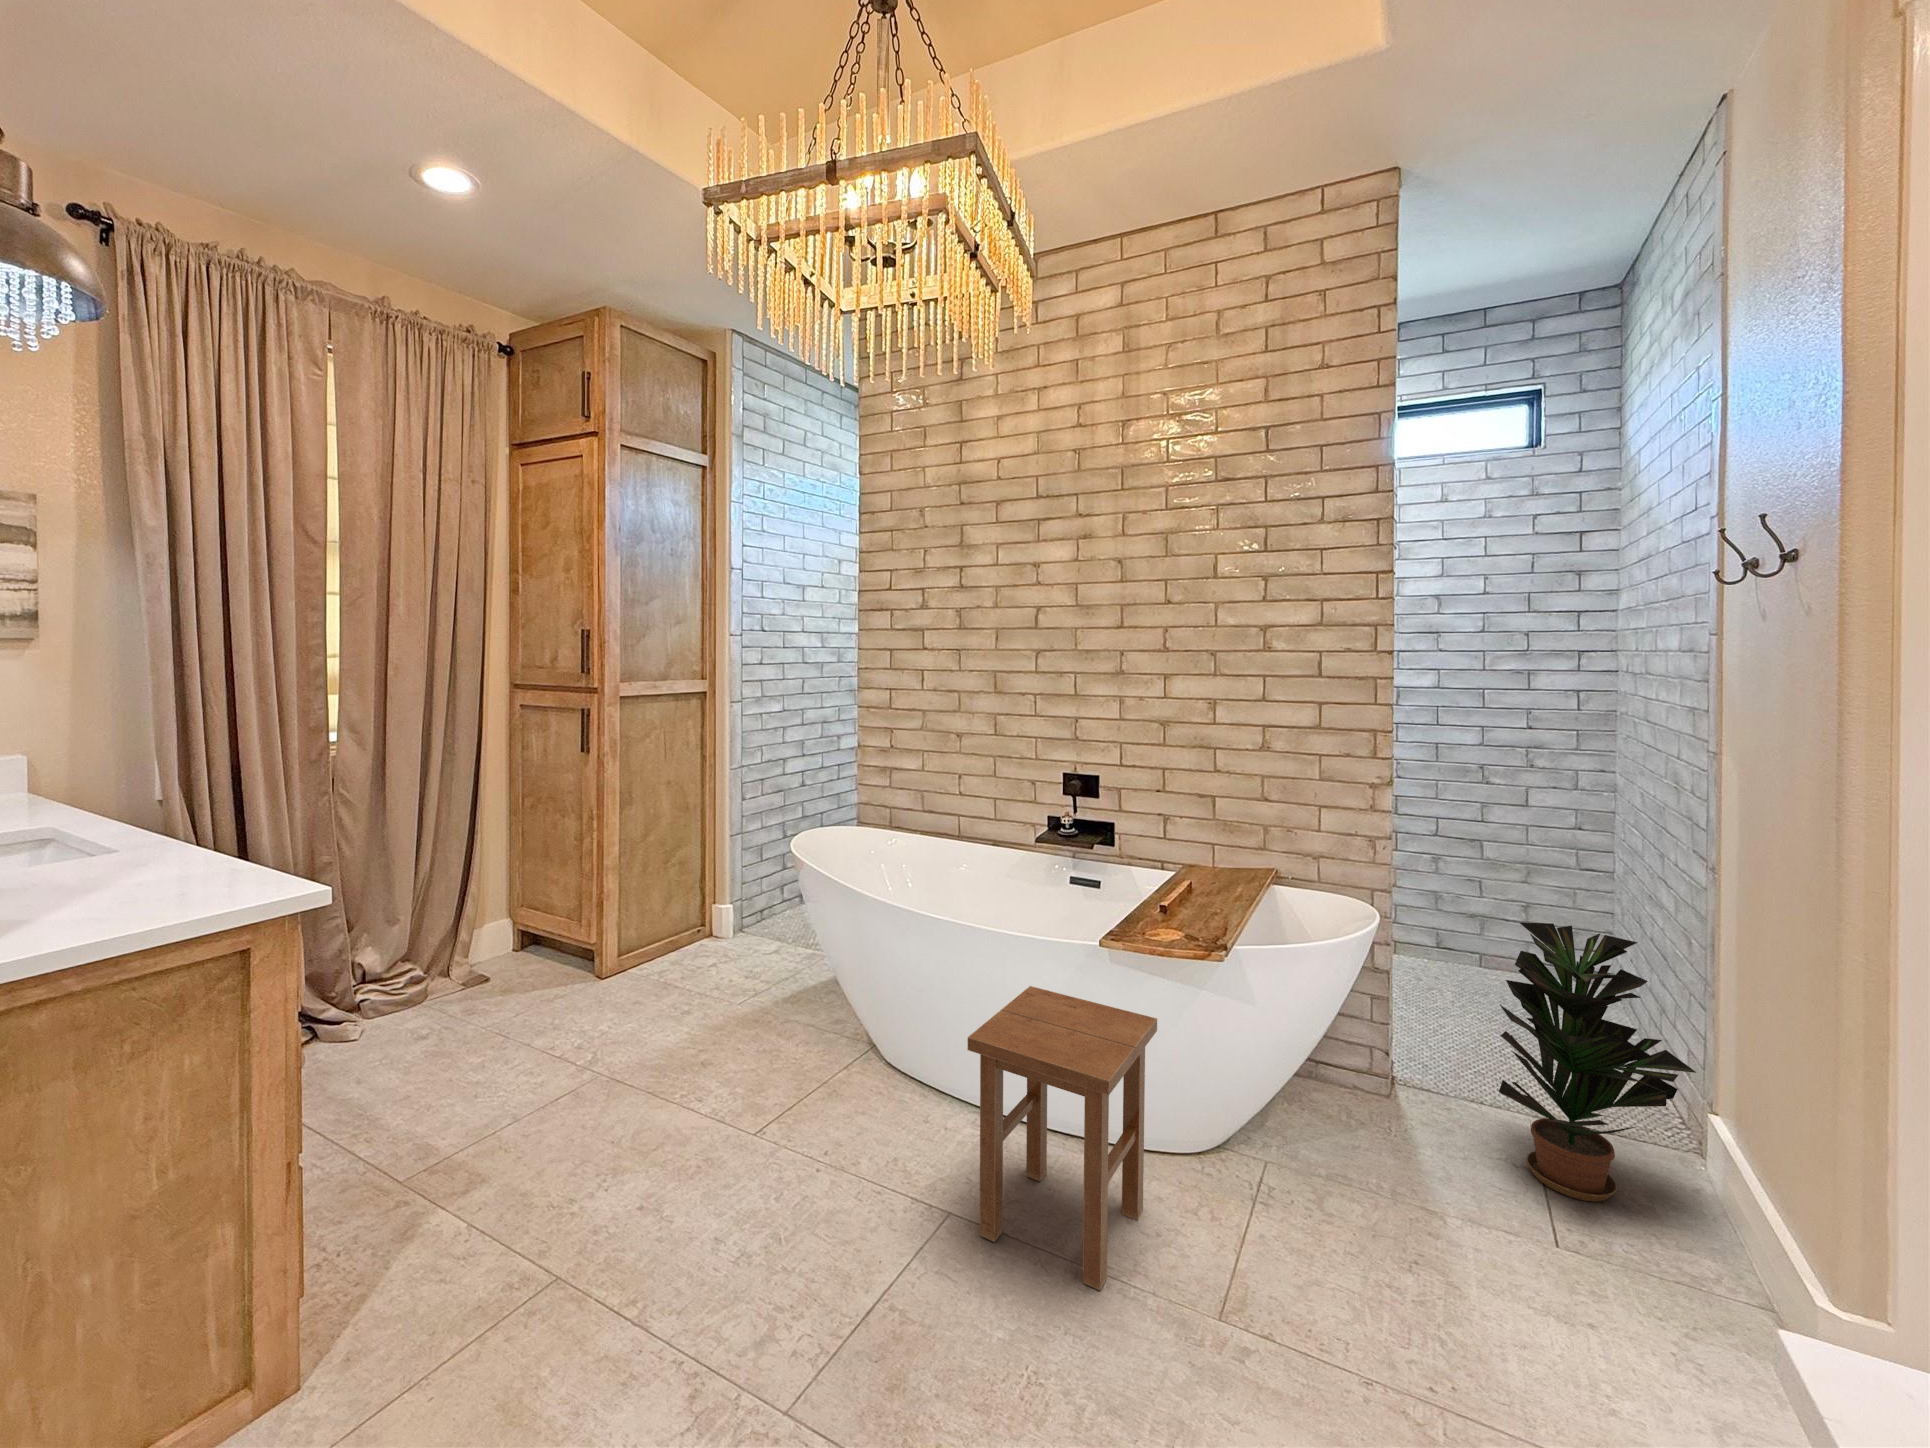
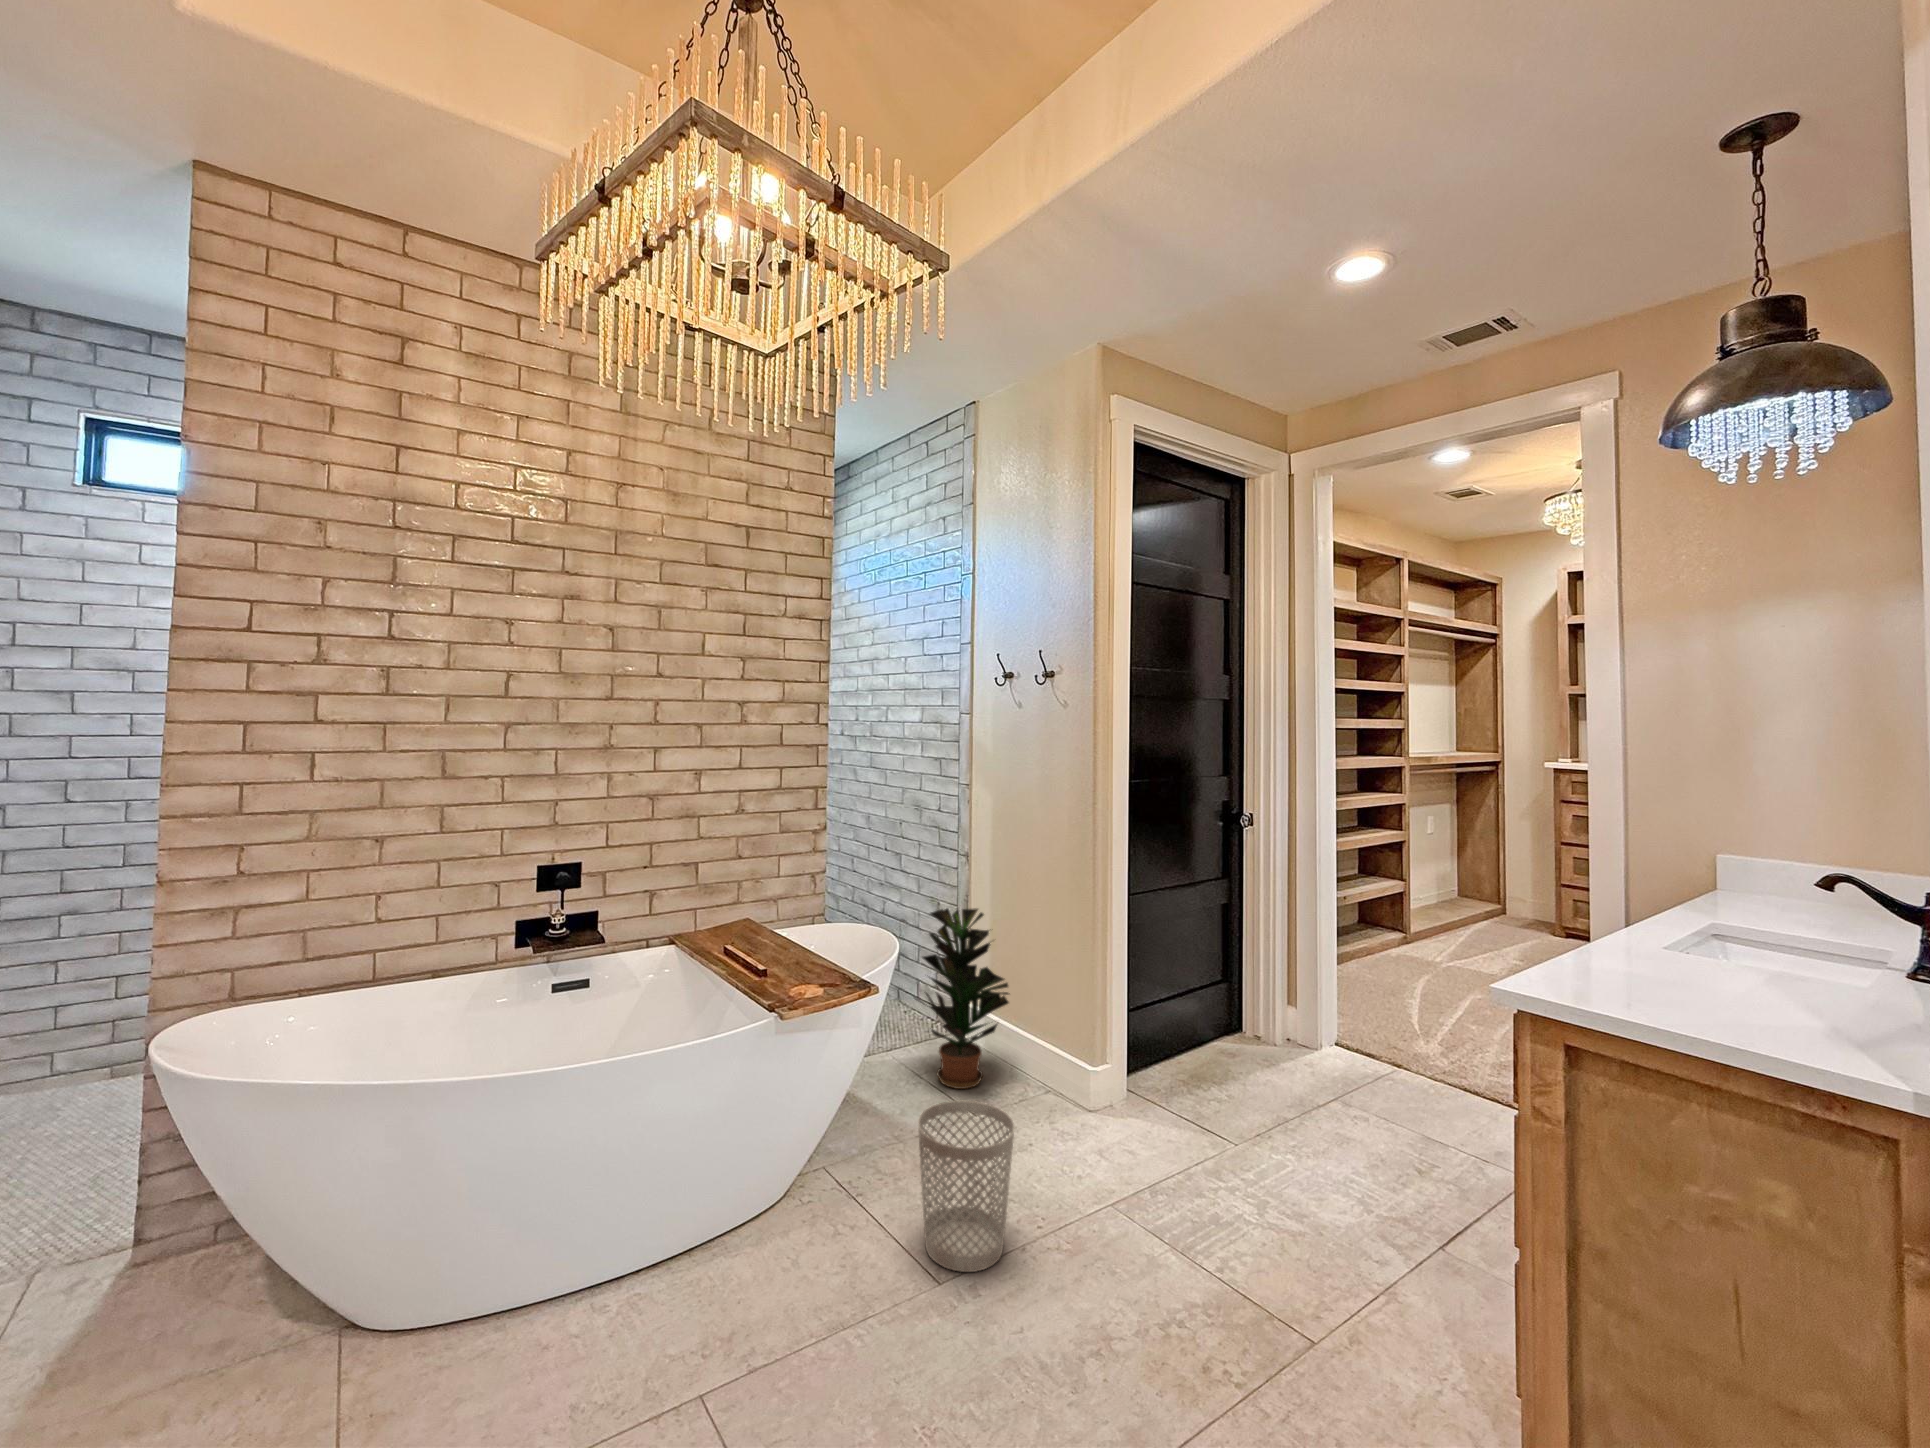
stool: present [967,986,1157,1291] -> none [699,1068,889,1393]
wastebasket: none [1233,1125,1373,1354] -> present [918,1101,1015,1272]

